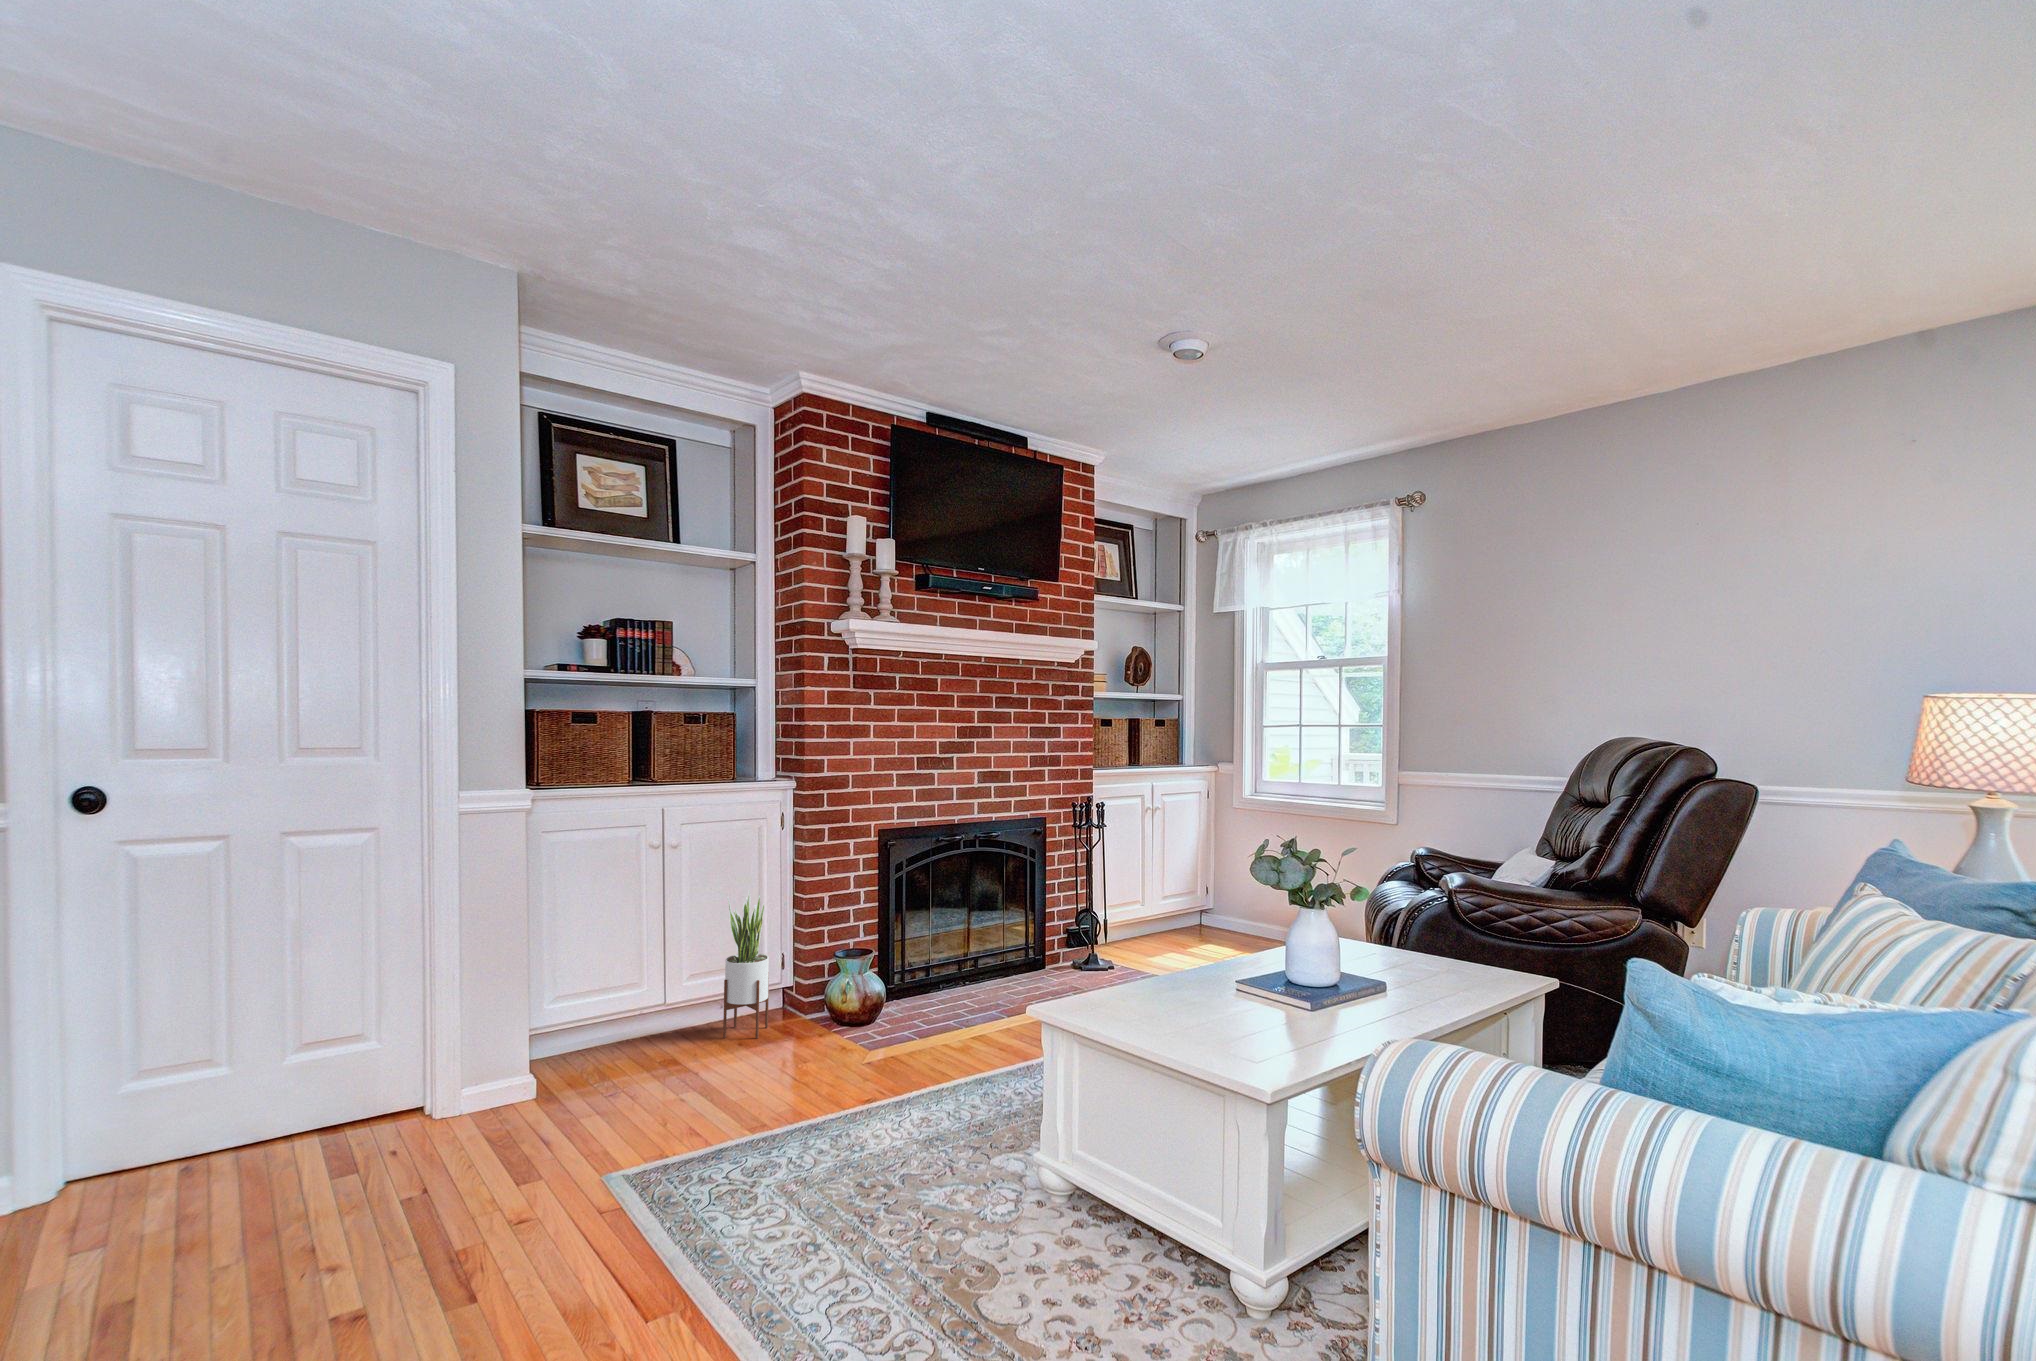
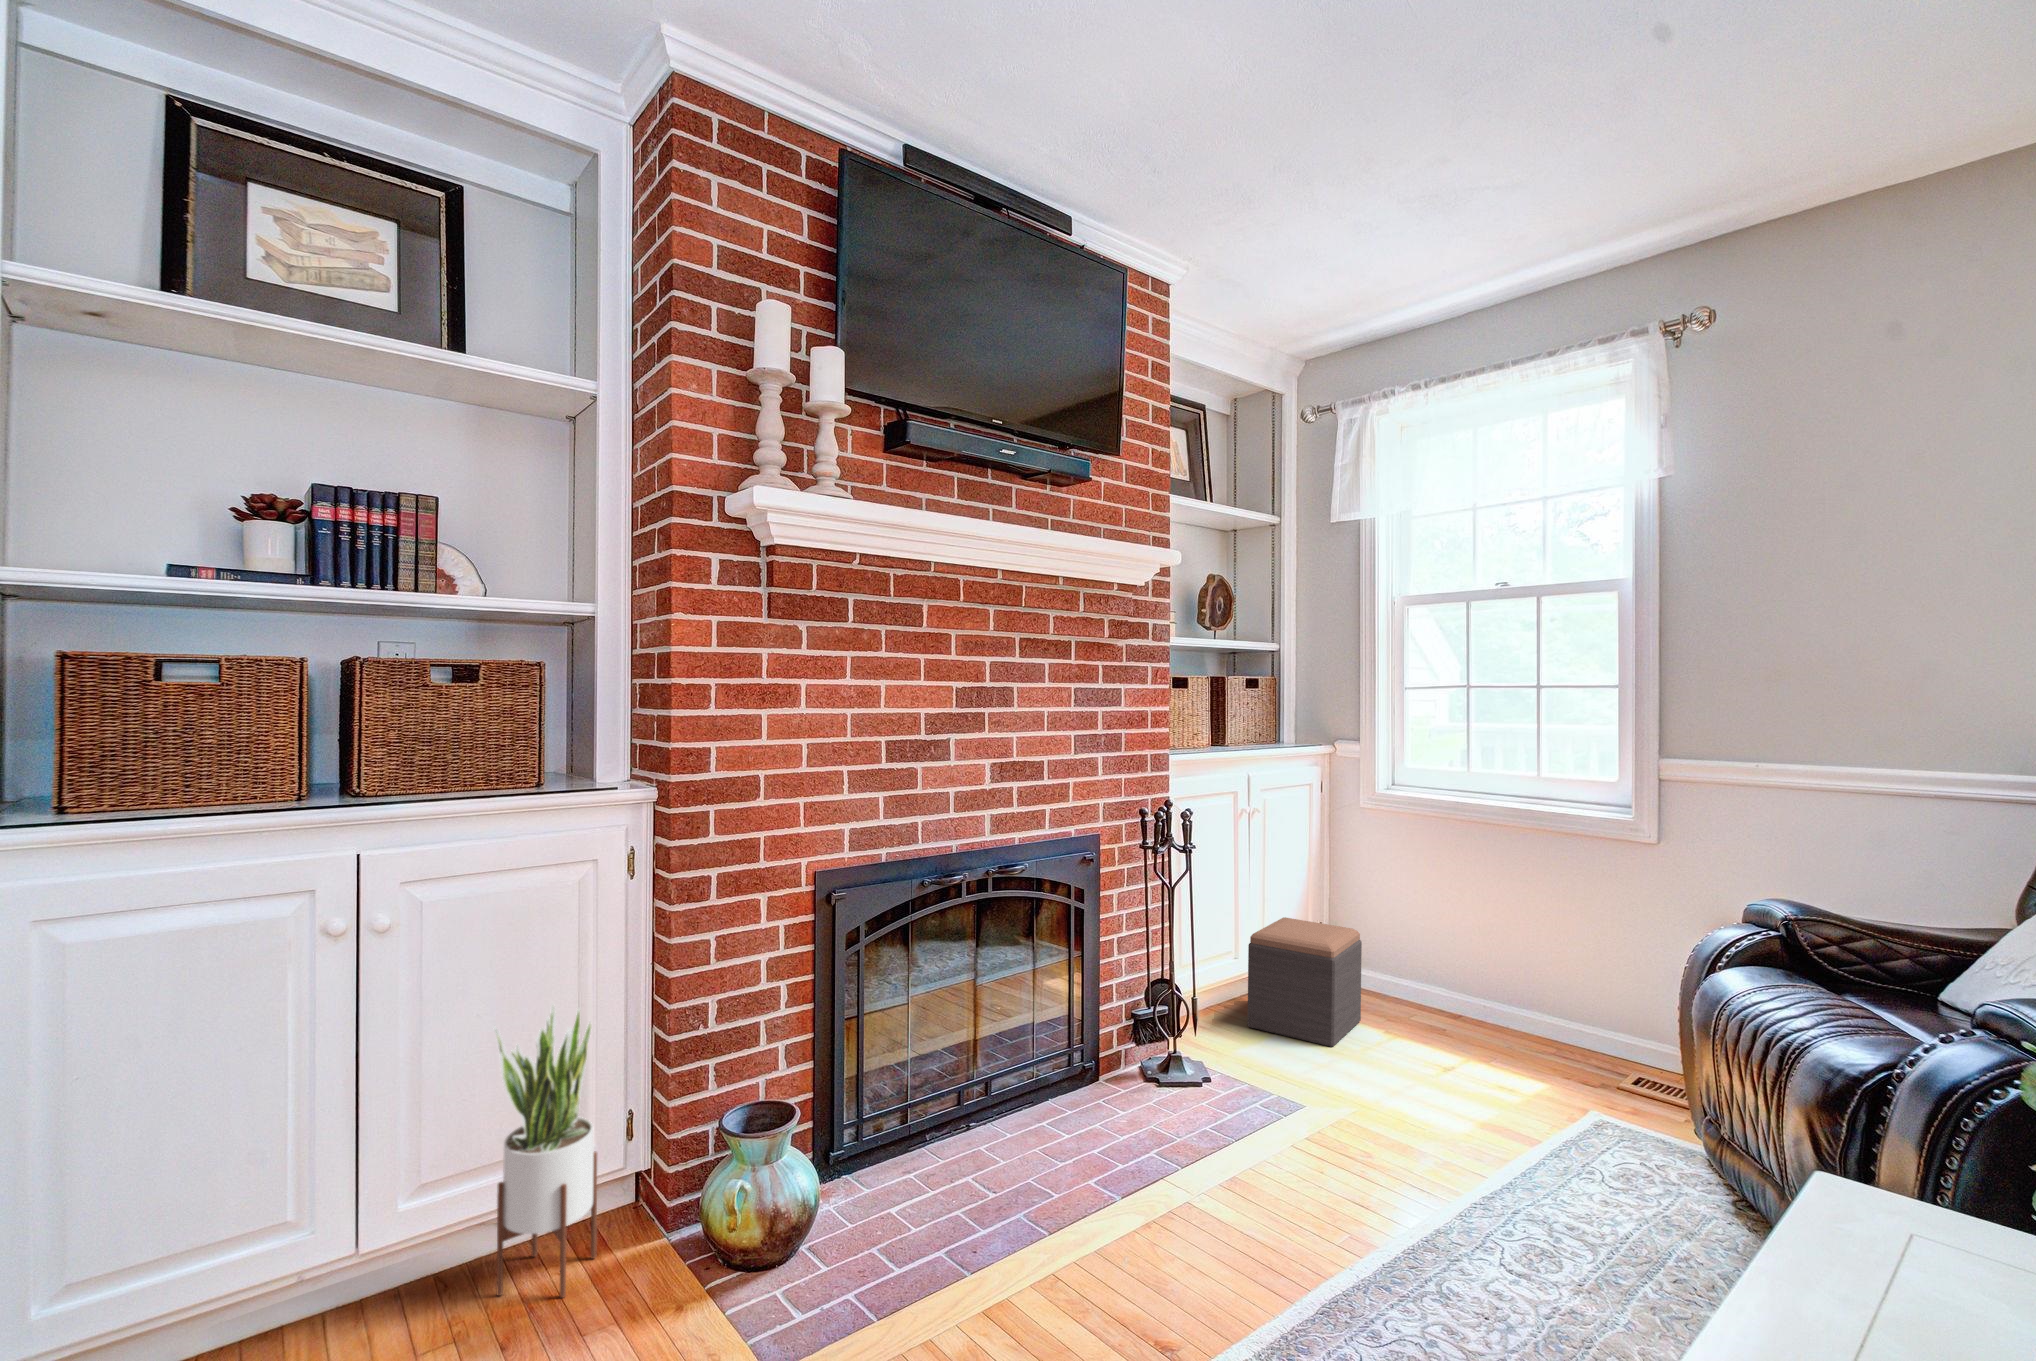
footstool: none [1147,878,1223,956] -> present [1248,917,1362,1047]

